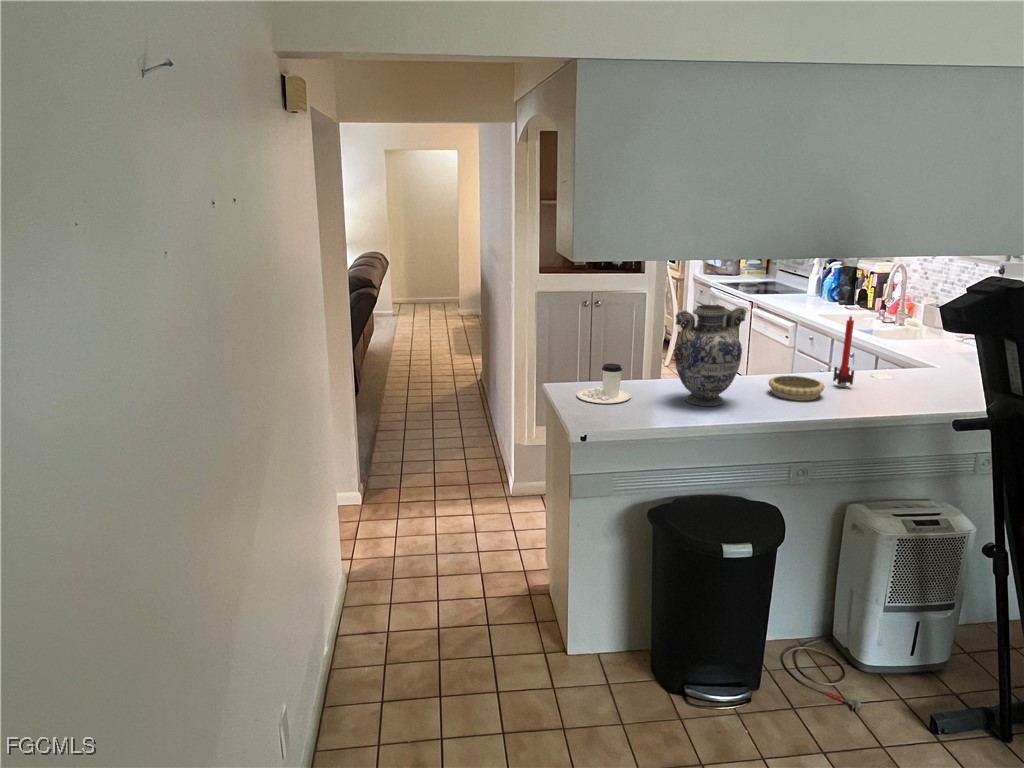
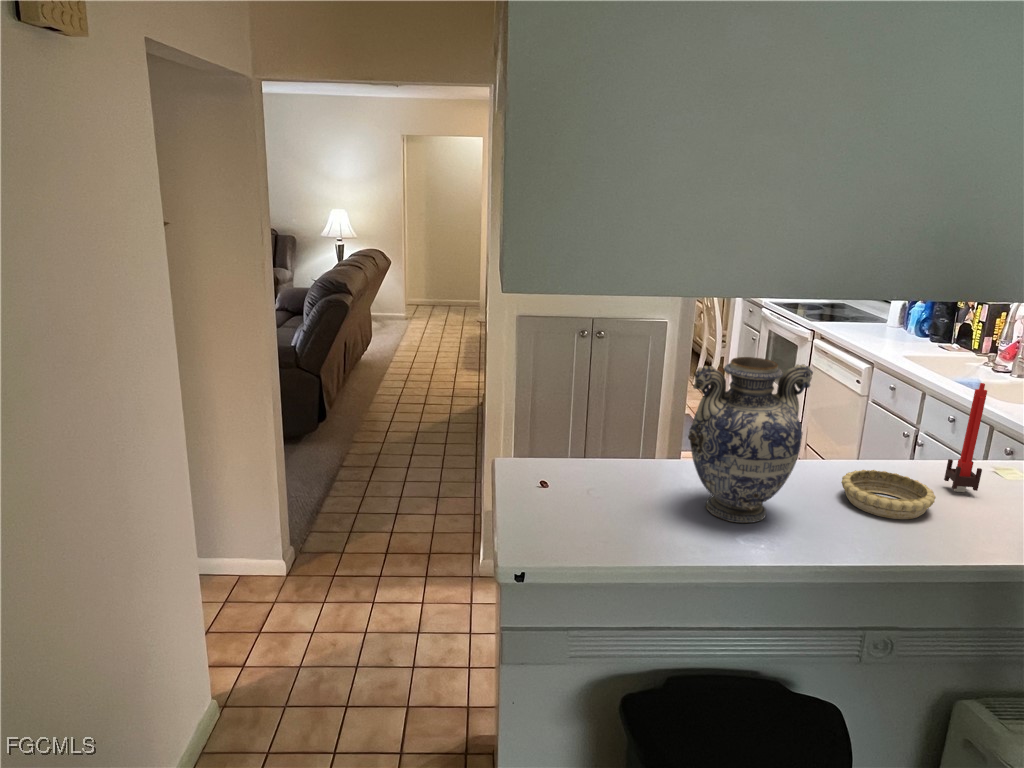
coffee cup: present [577,363,631,404] -> none [534,439,618,506]

